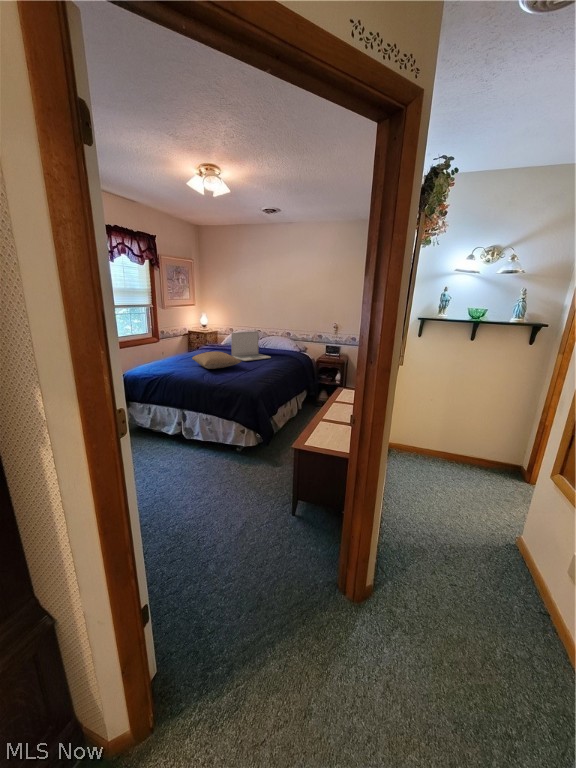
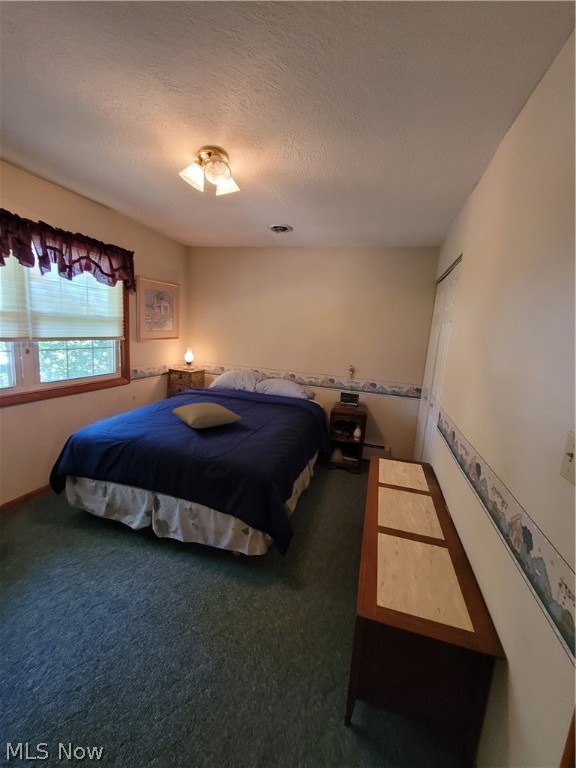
laptop: present [231,332,271,361] -> none [225,374,276,414]

